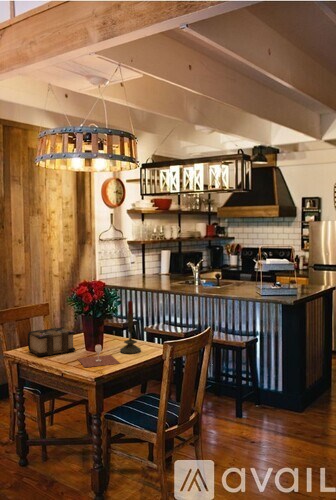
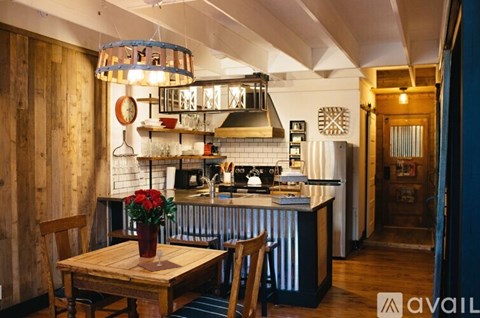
candle: present [120,301,141,354] -> none [173,207,193,259]
book: present [28,327,75,356] -> none [80,236,129,264]

